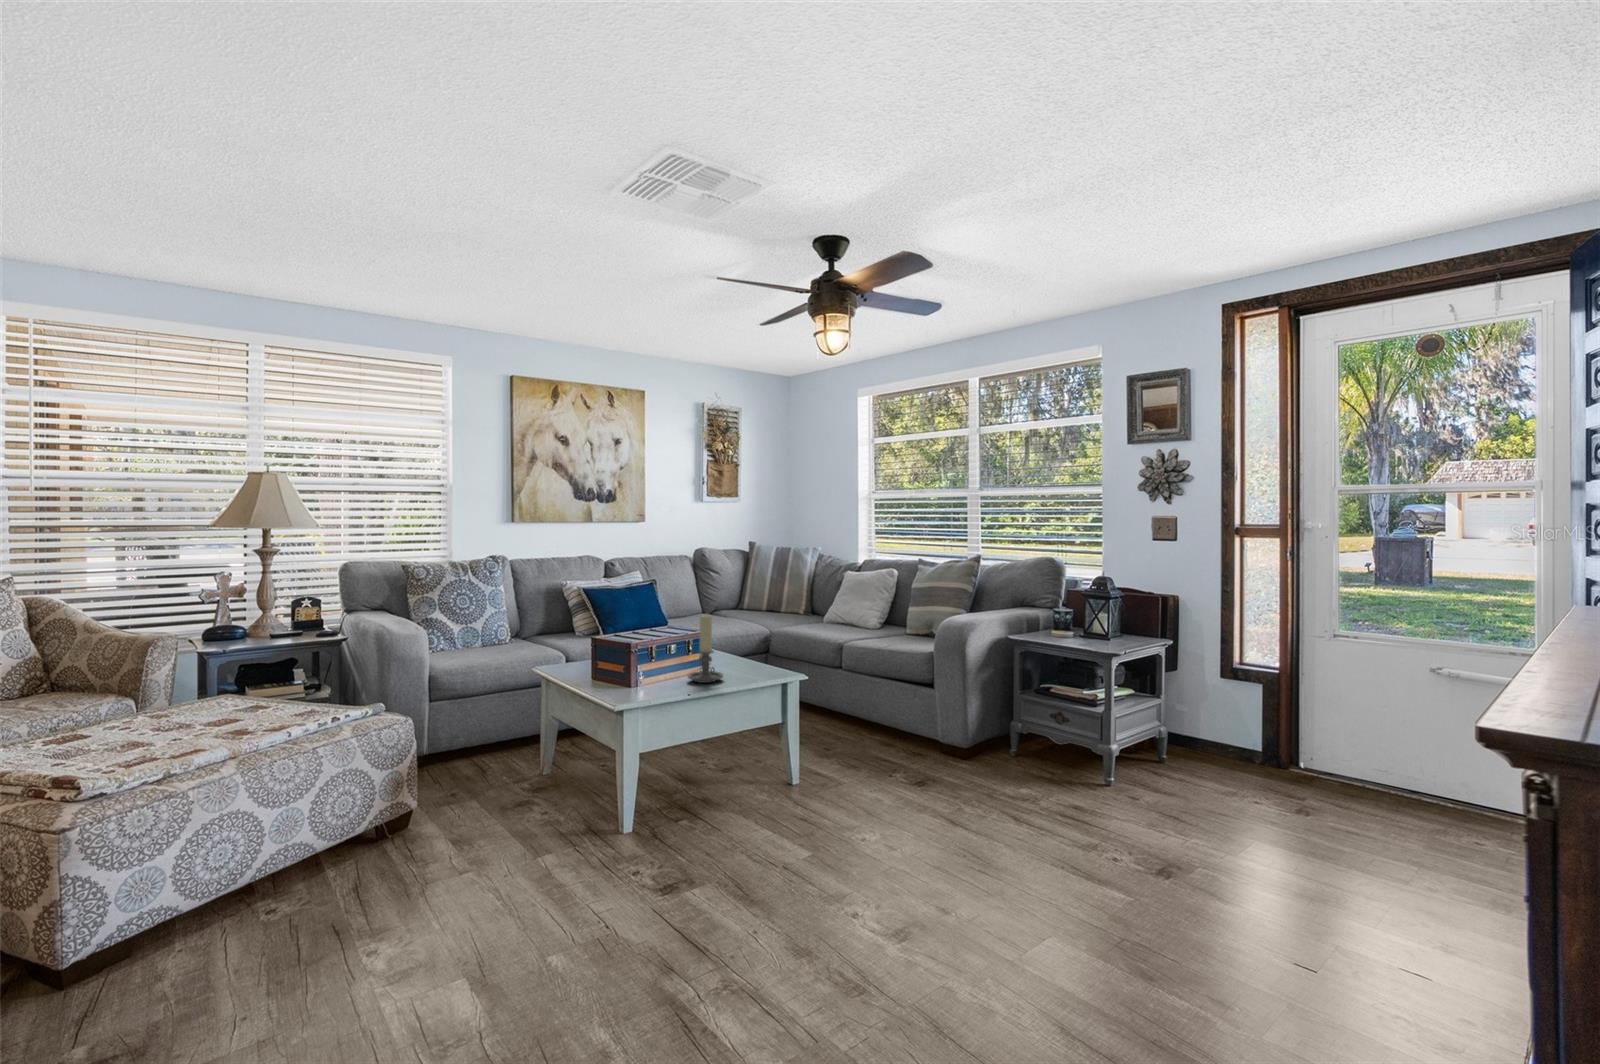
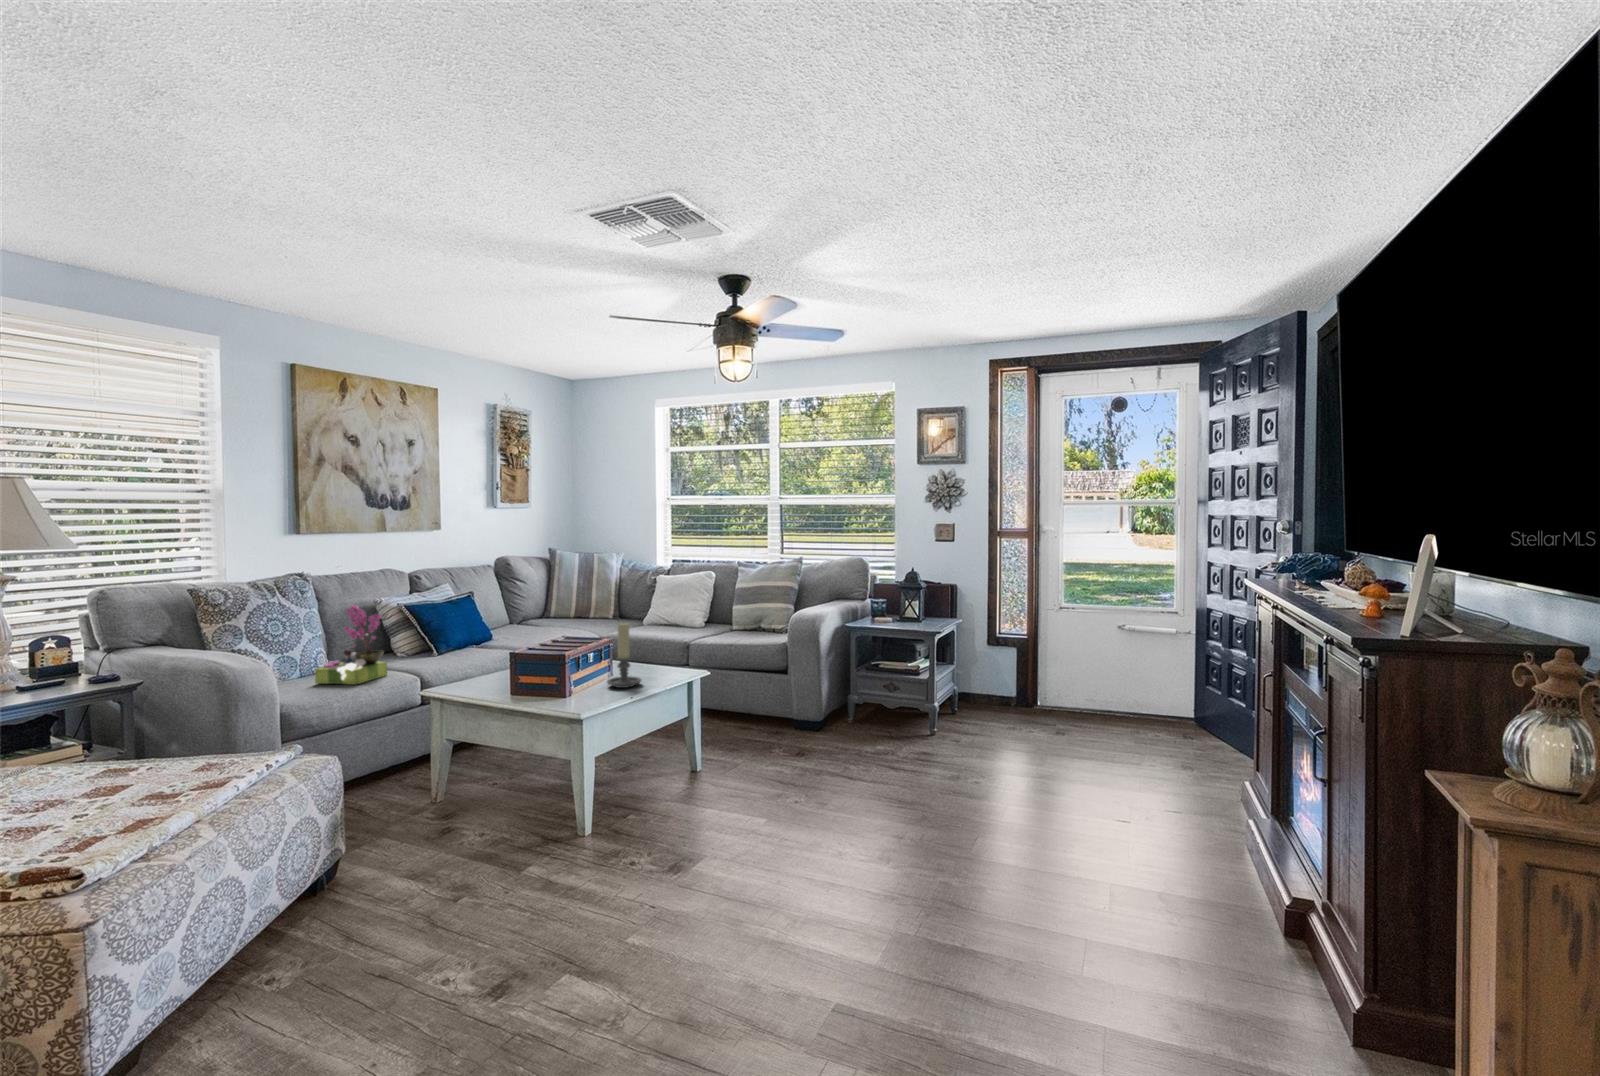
flower arrangement: none [482,584,541,657] -> present [315,605,387,685]

